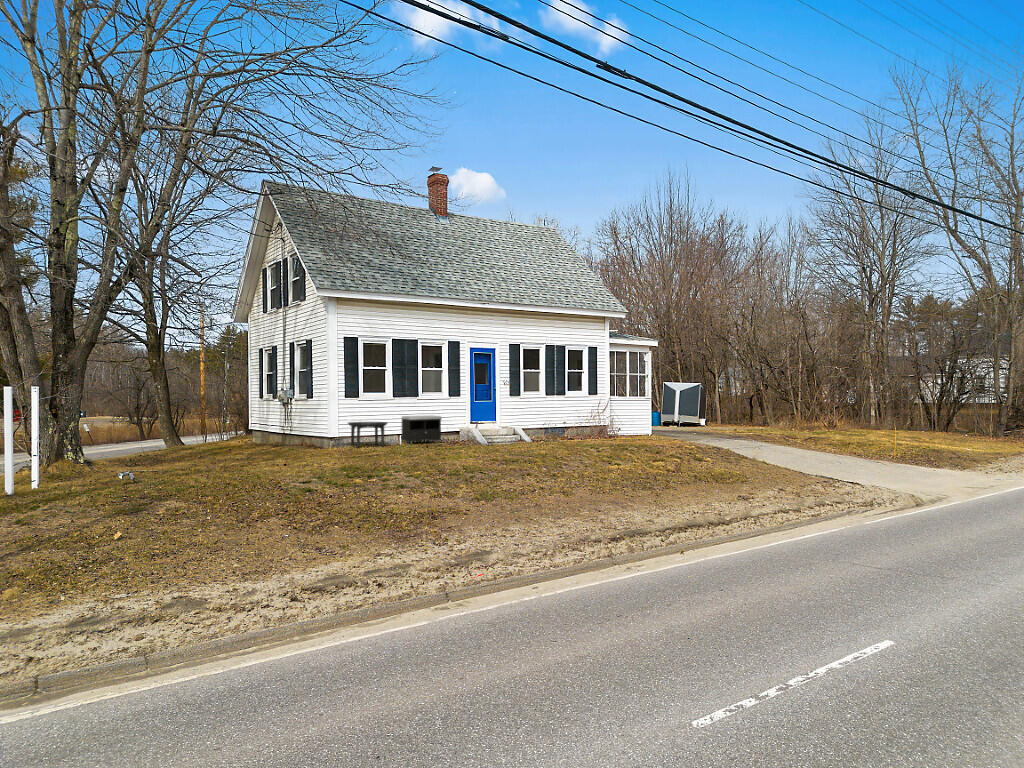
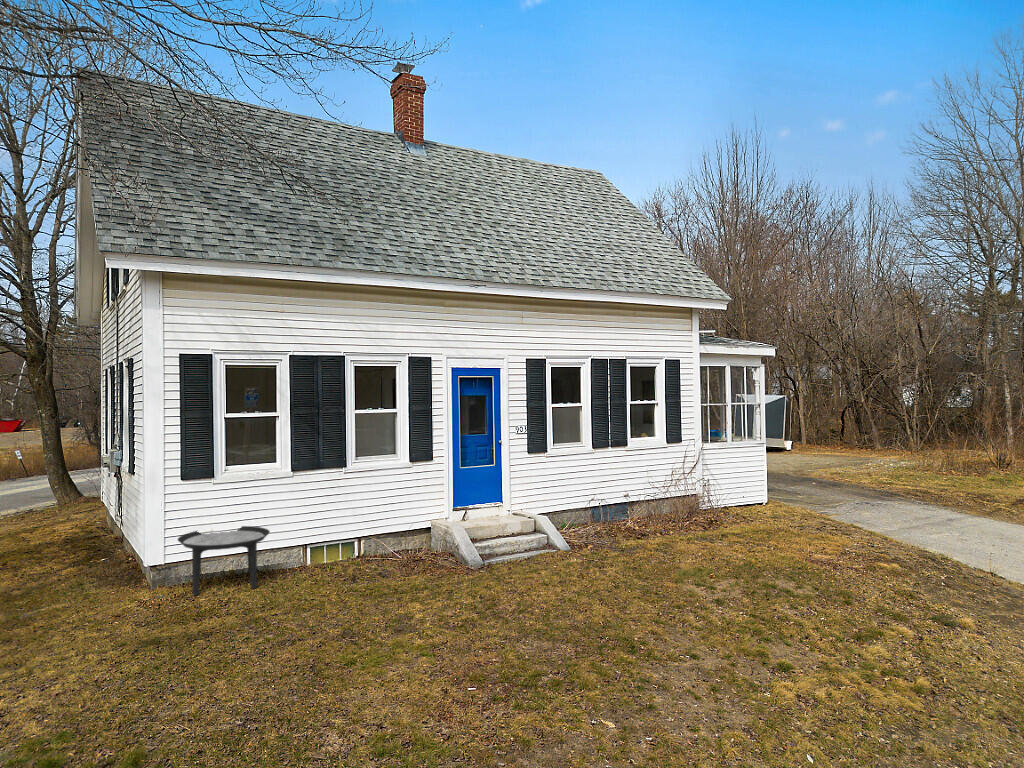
storage bench: present [402,415,441,444] -> none [310,503,389,569]

